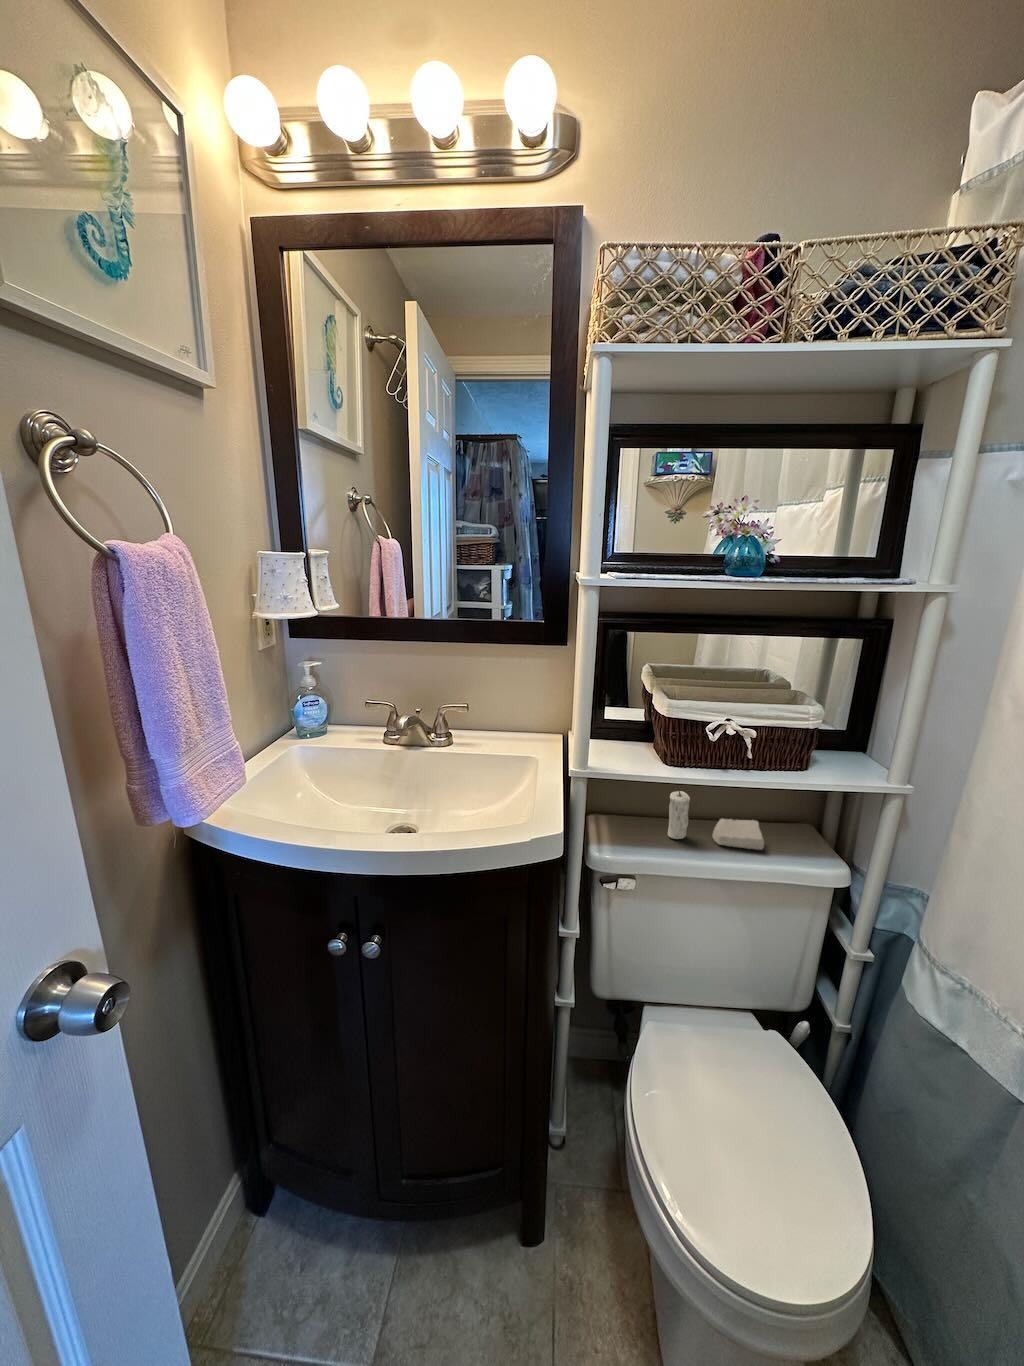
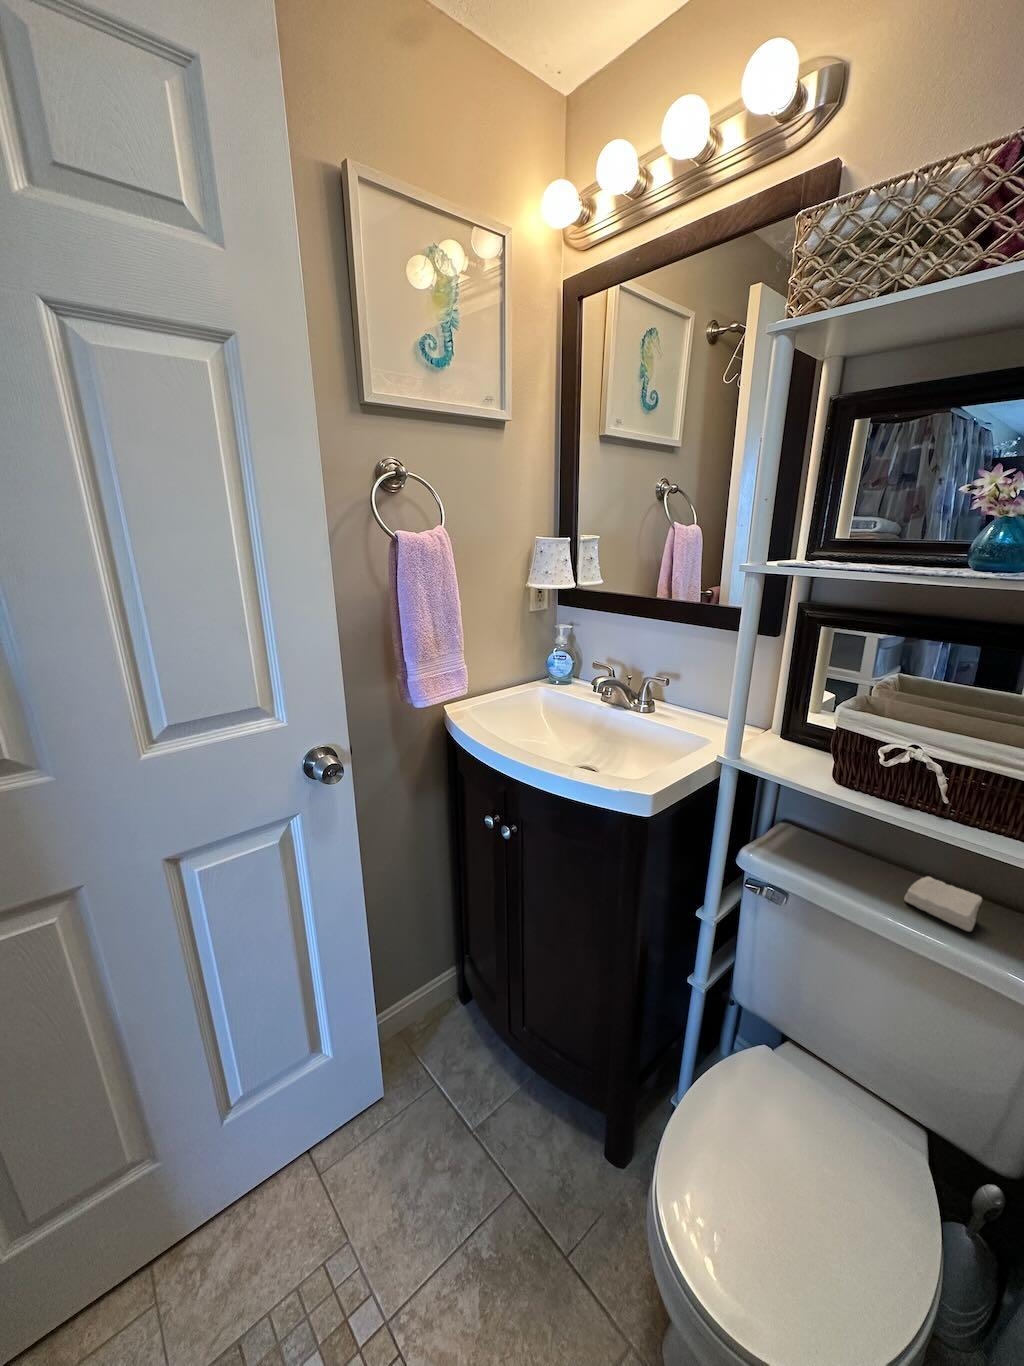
candle: present [668,789,690,839] -> none [844,812,879,878]

